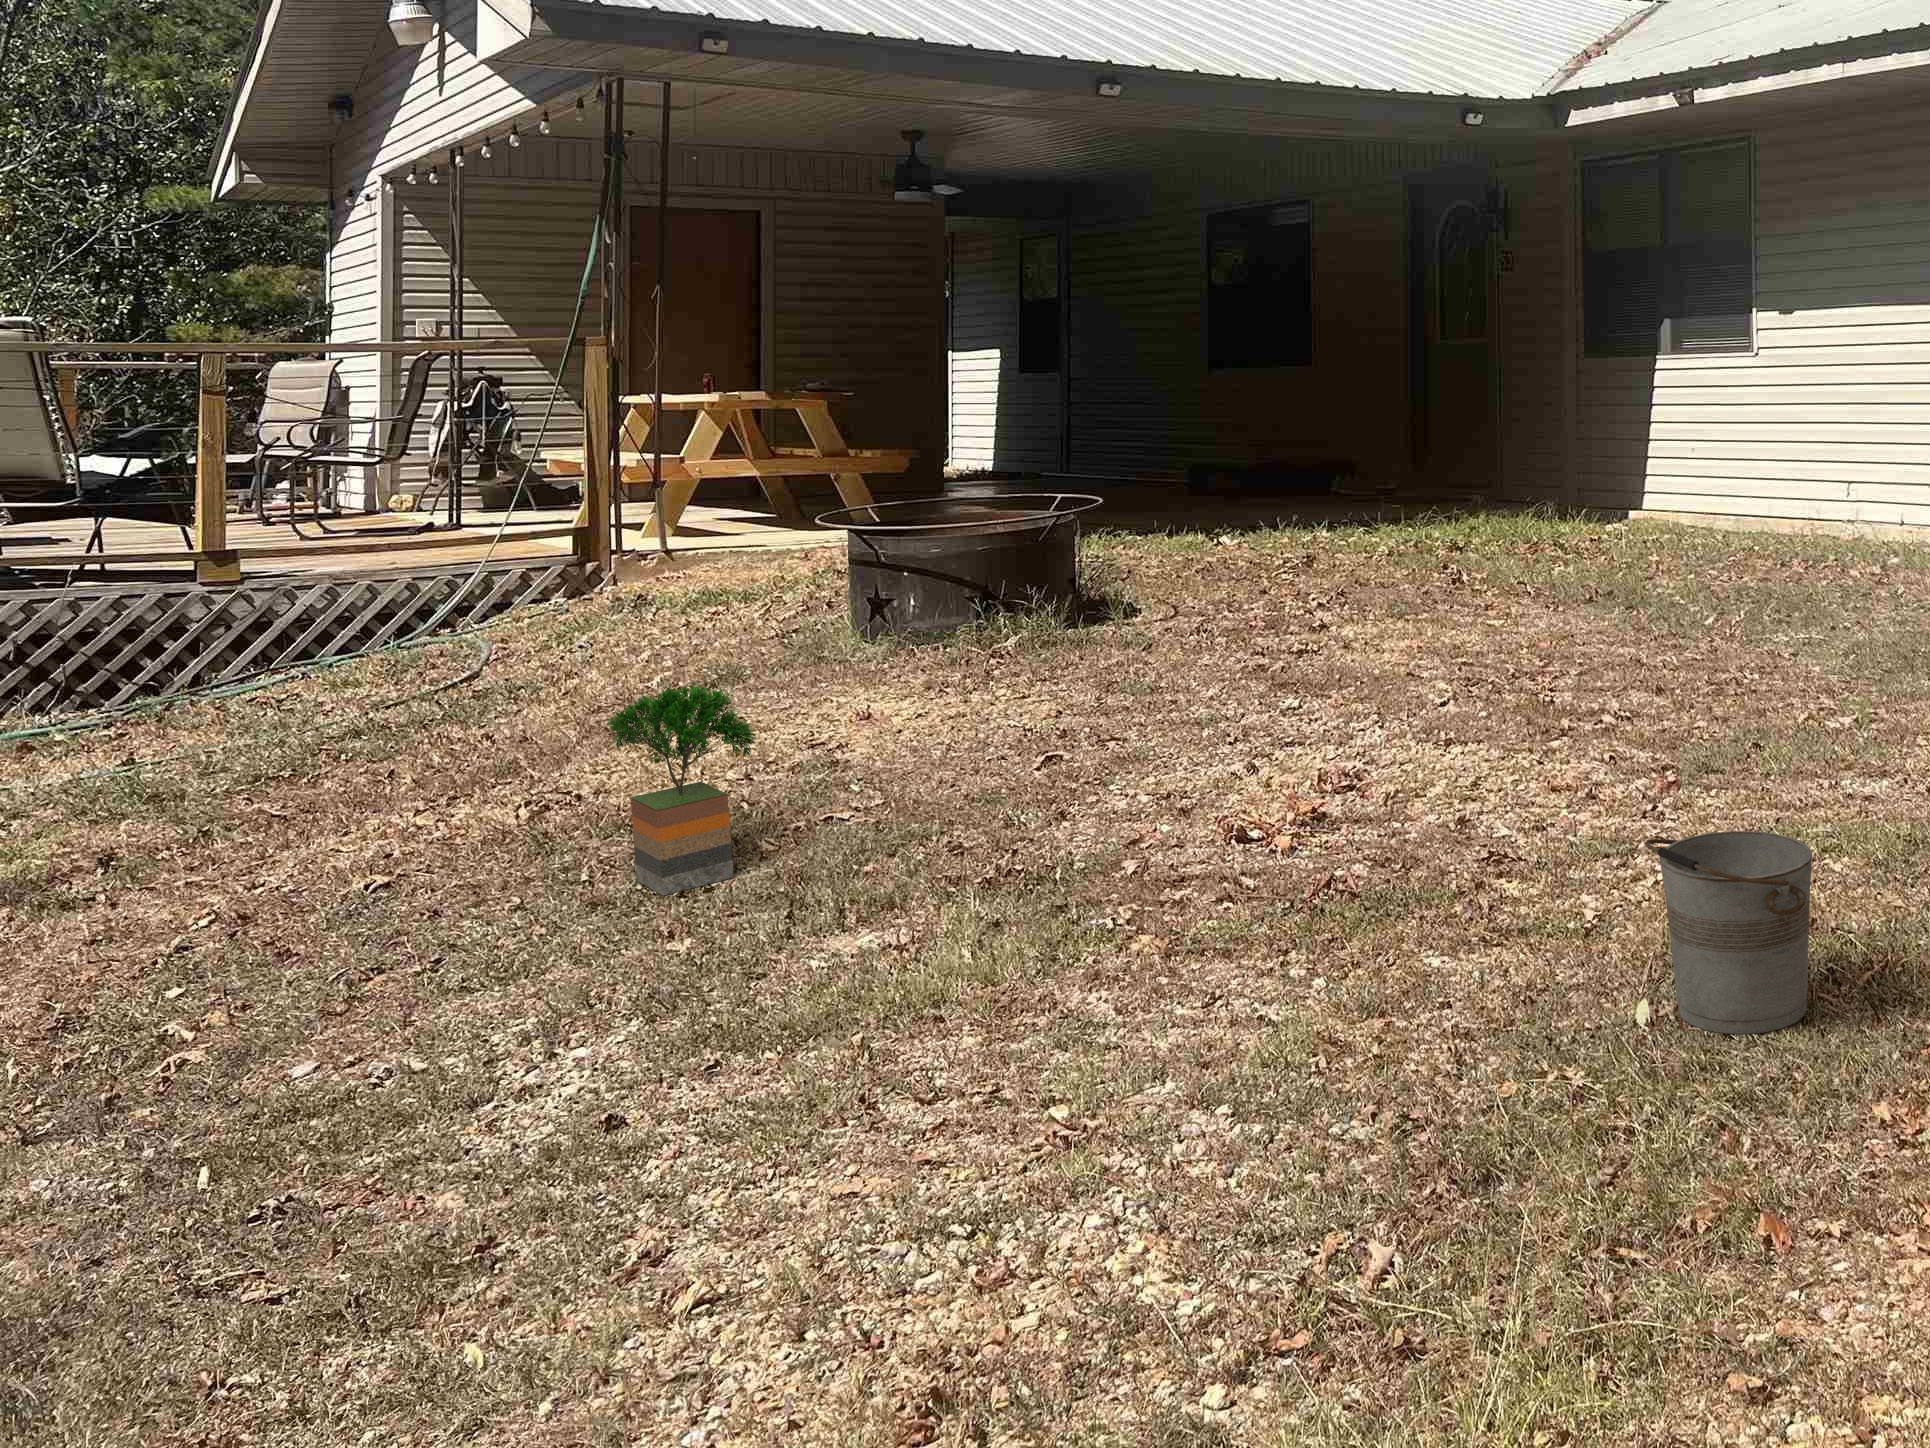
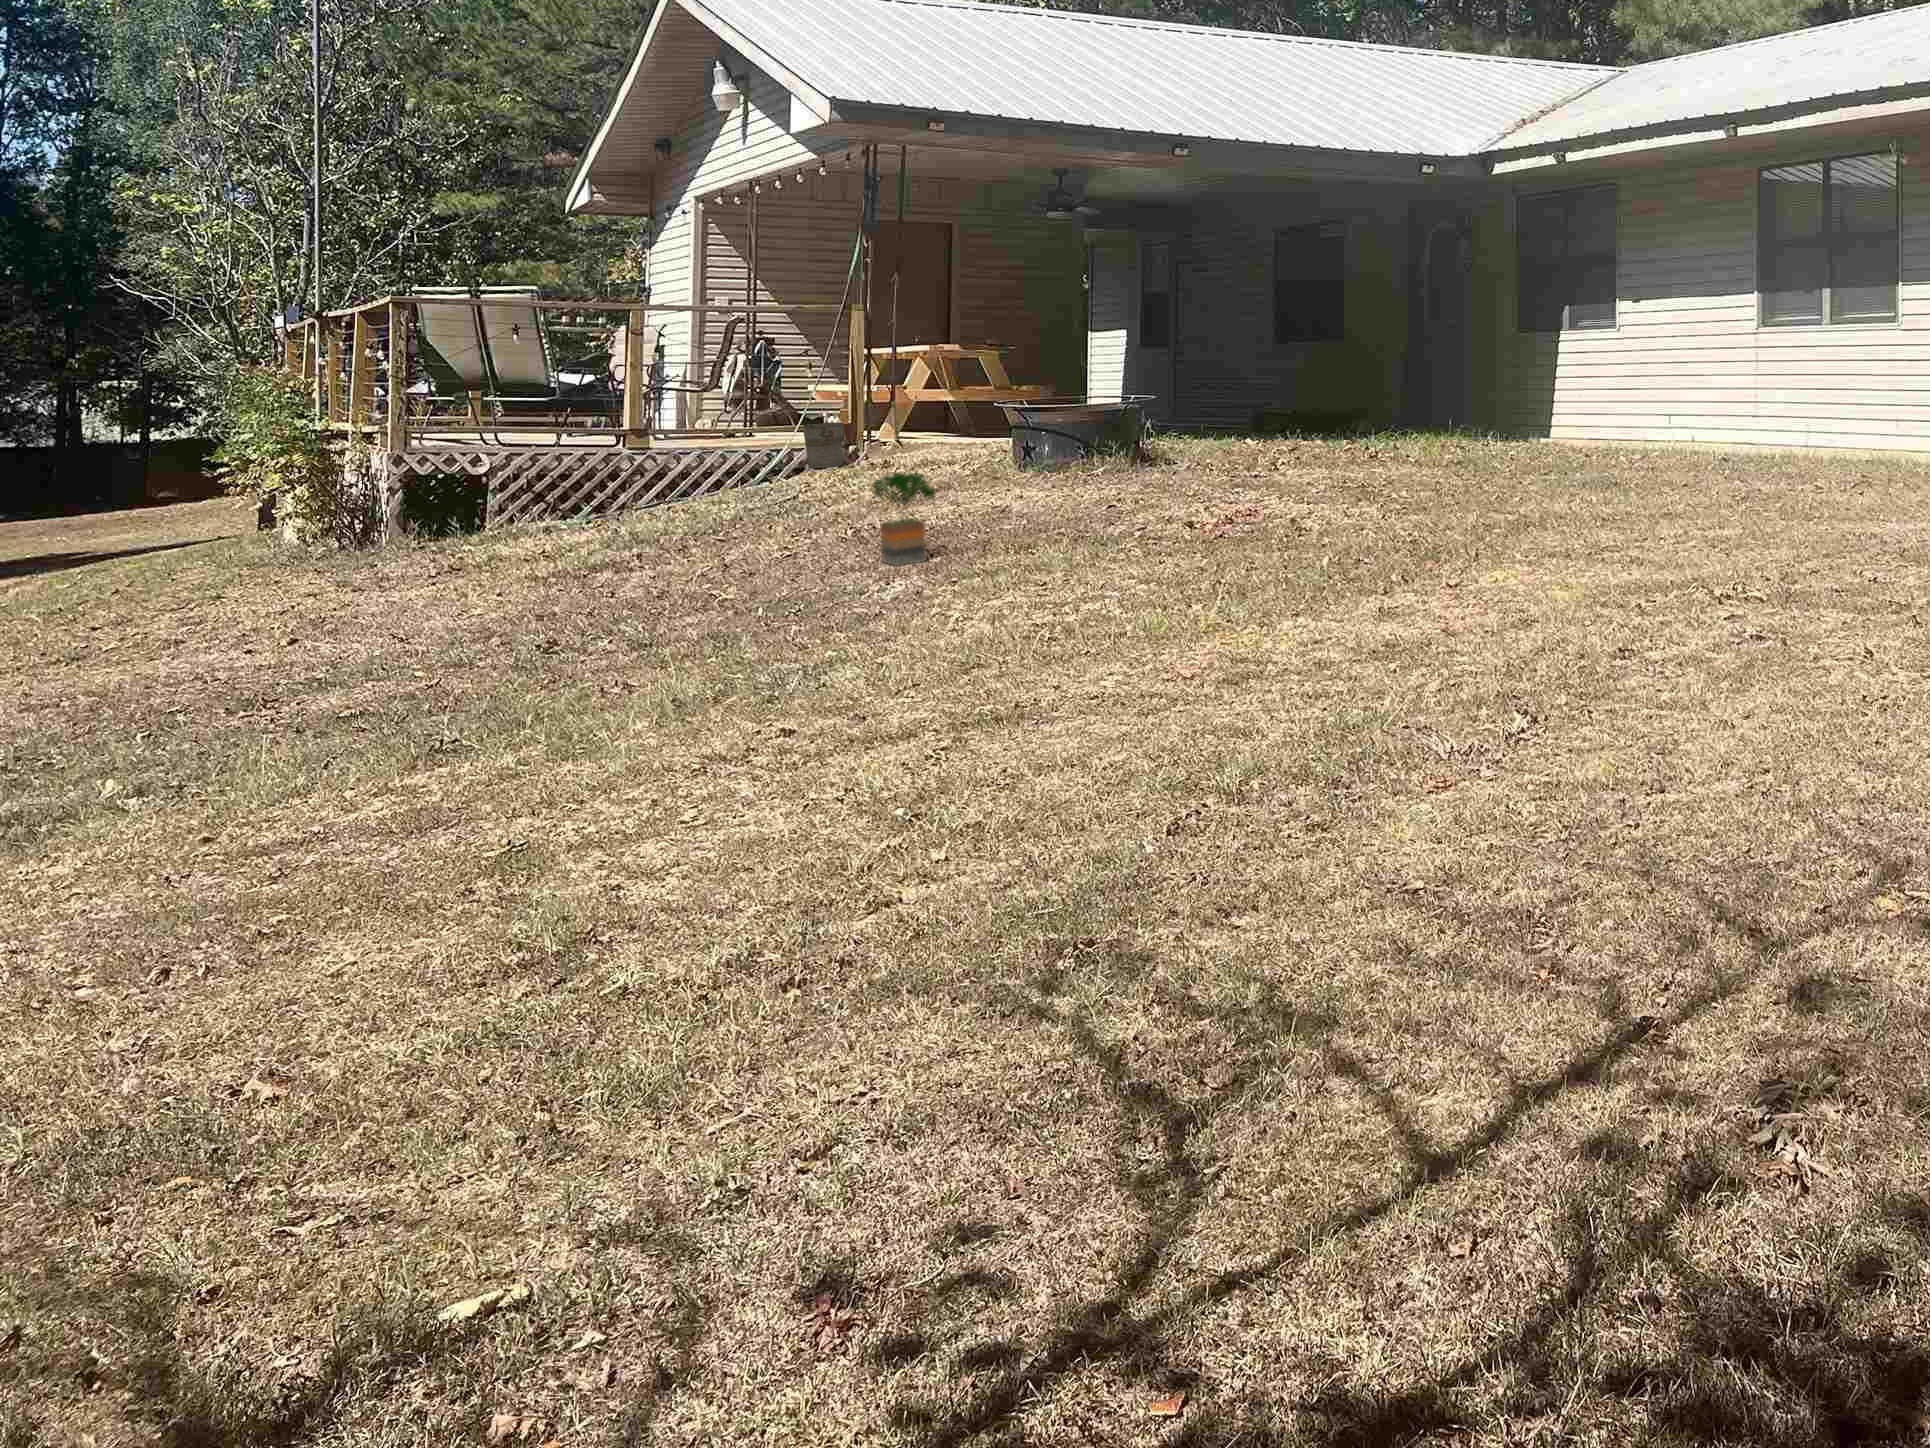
bucket: present [1645,831,1812,1034] -> present [802,422,844,468]

